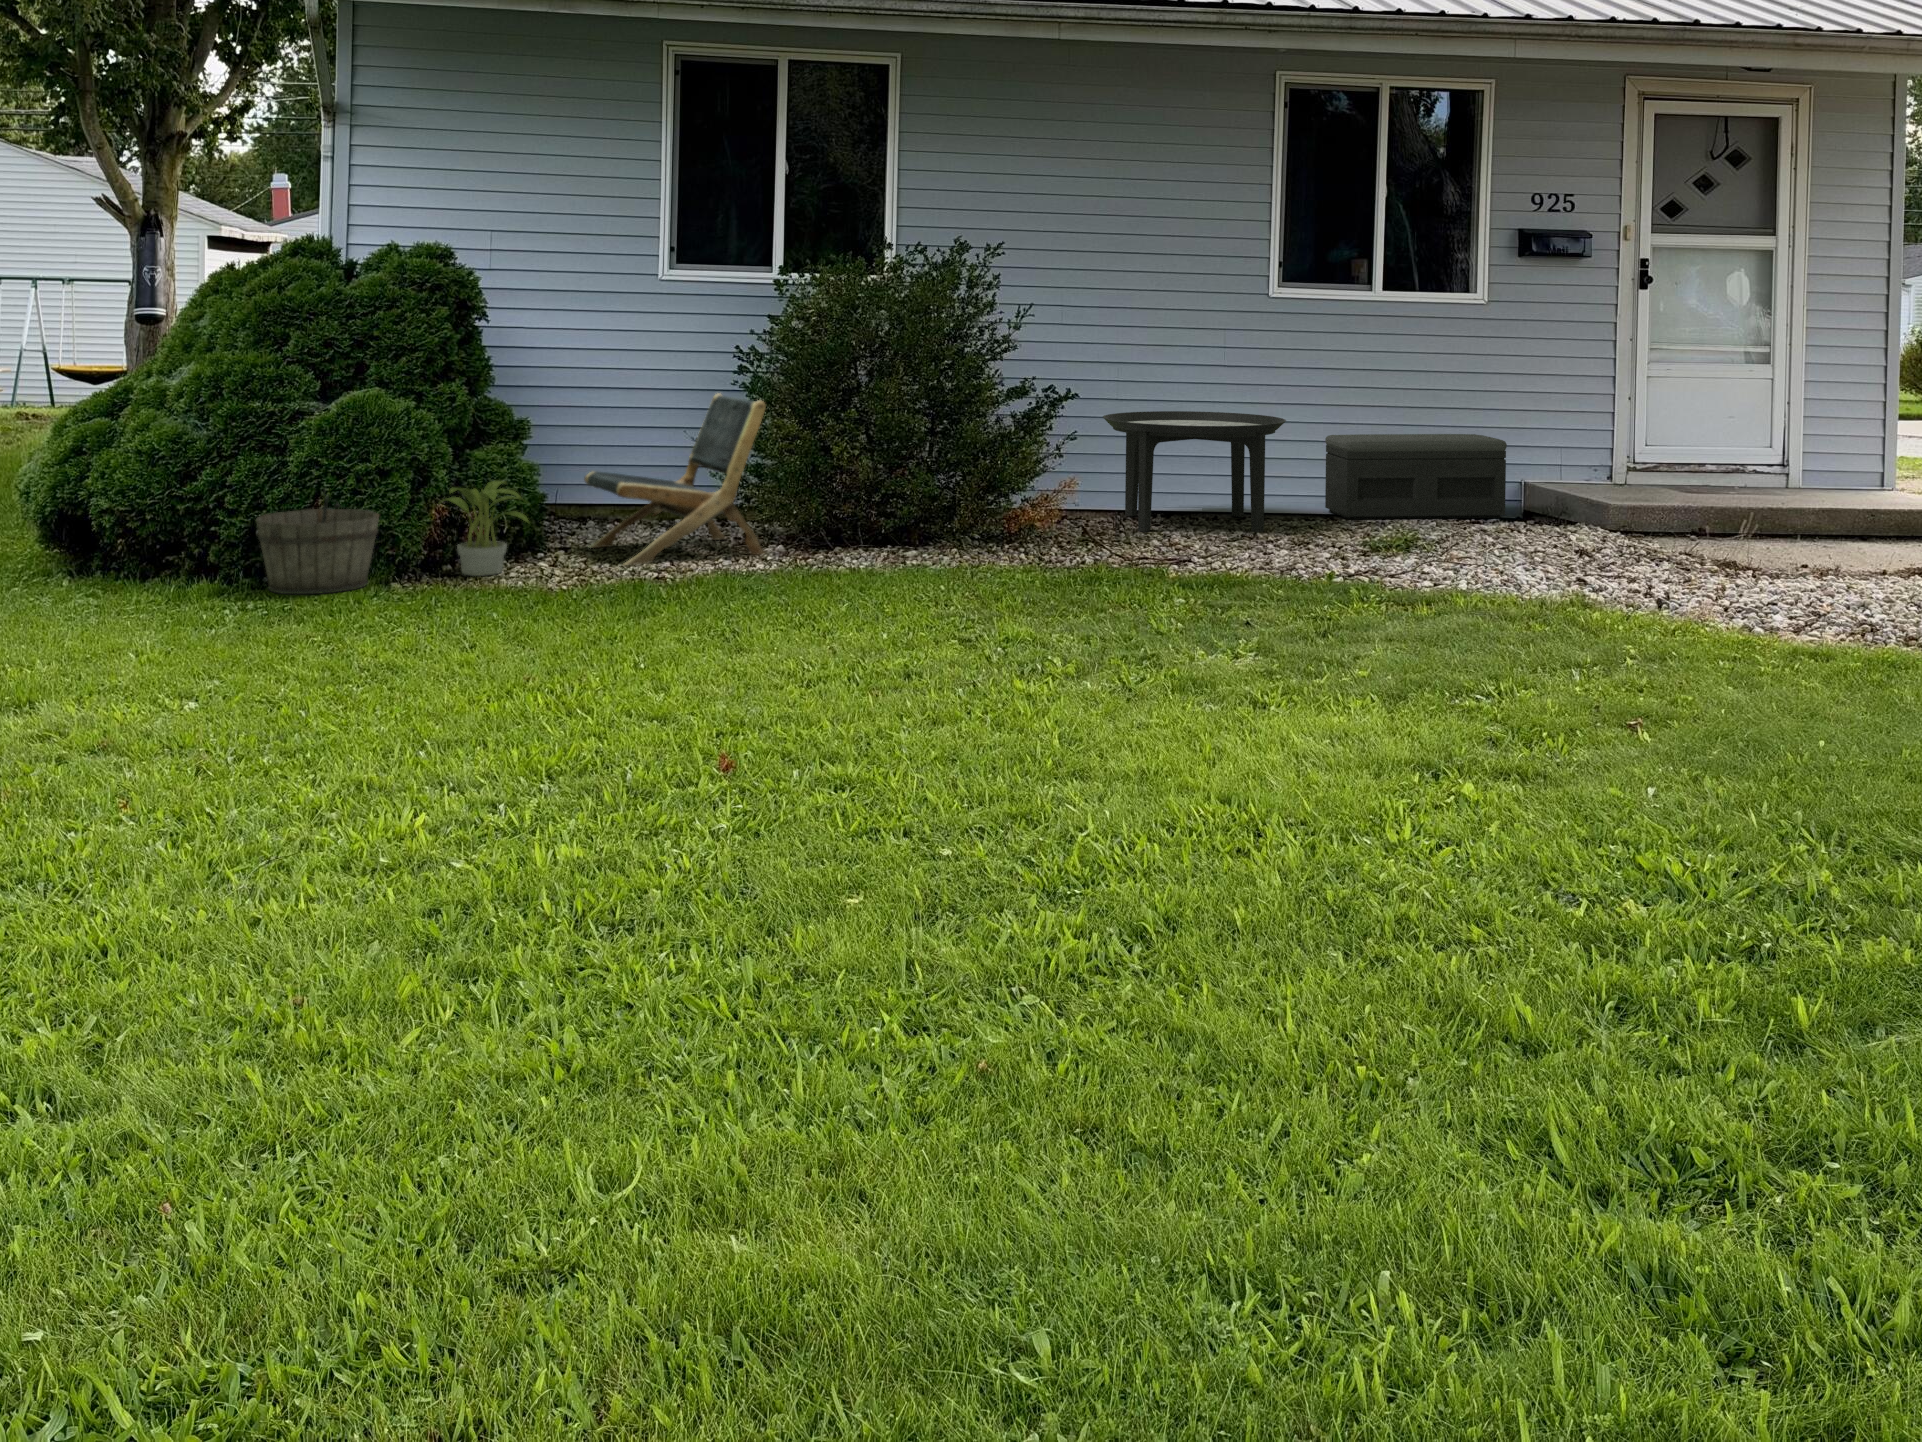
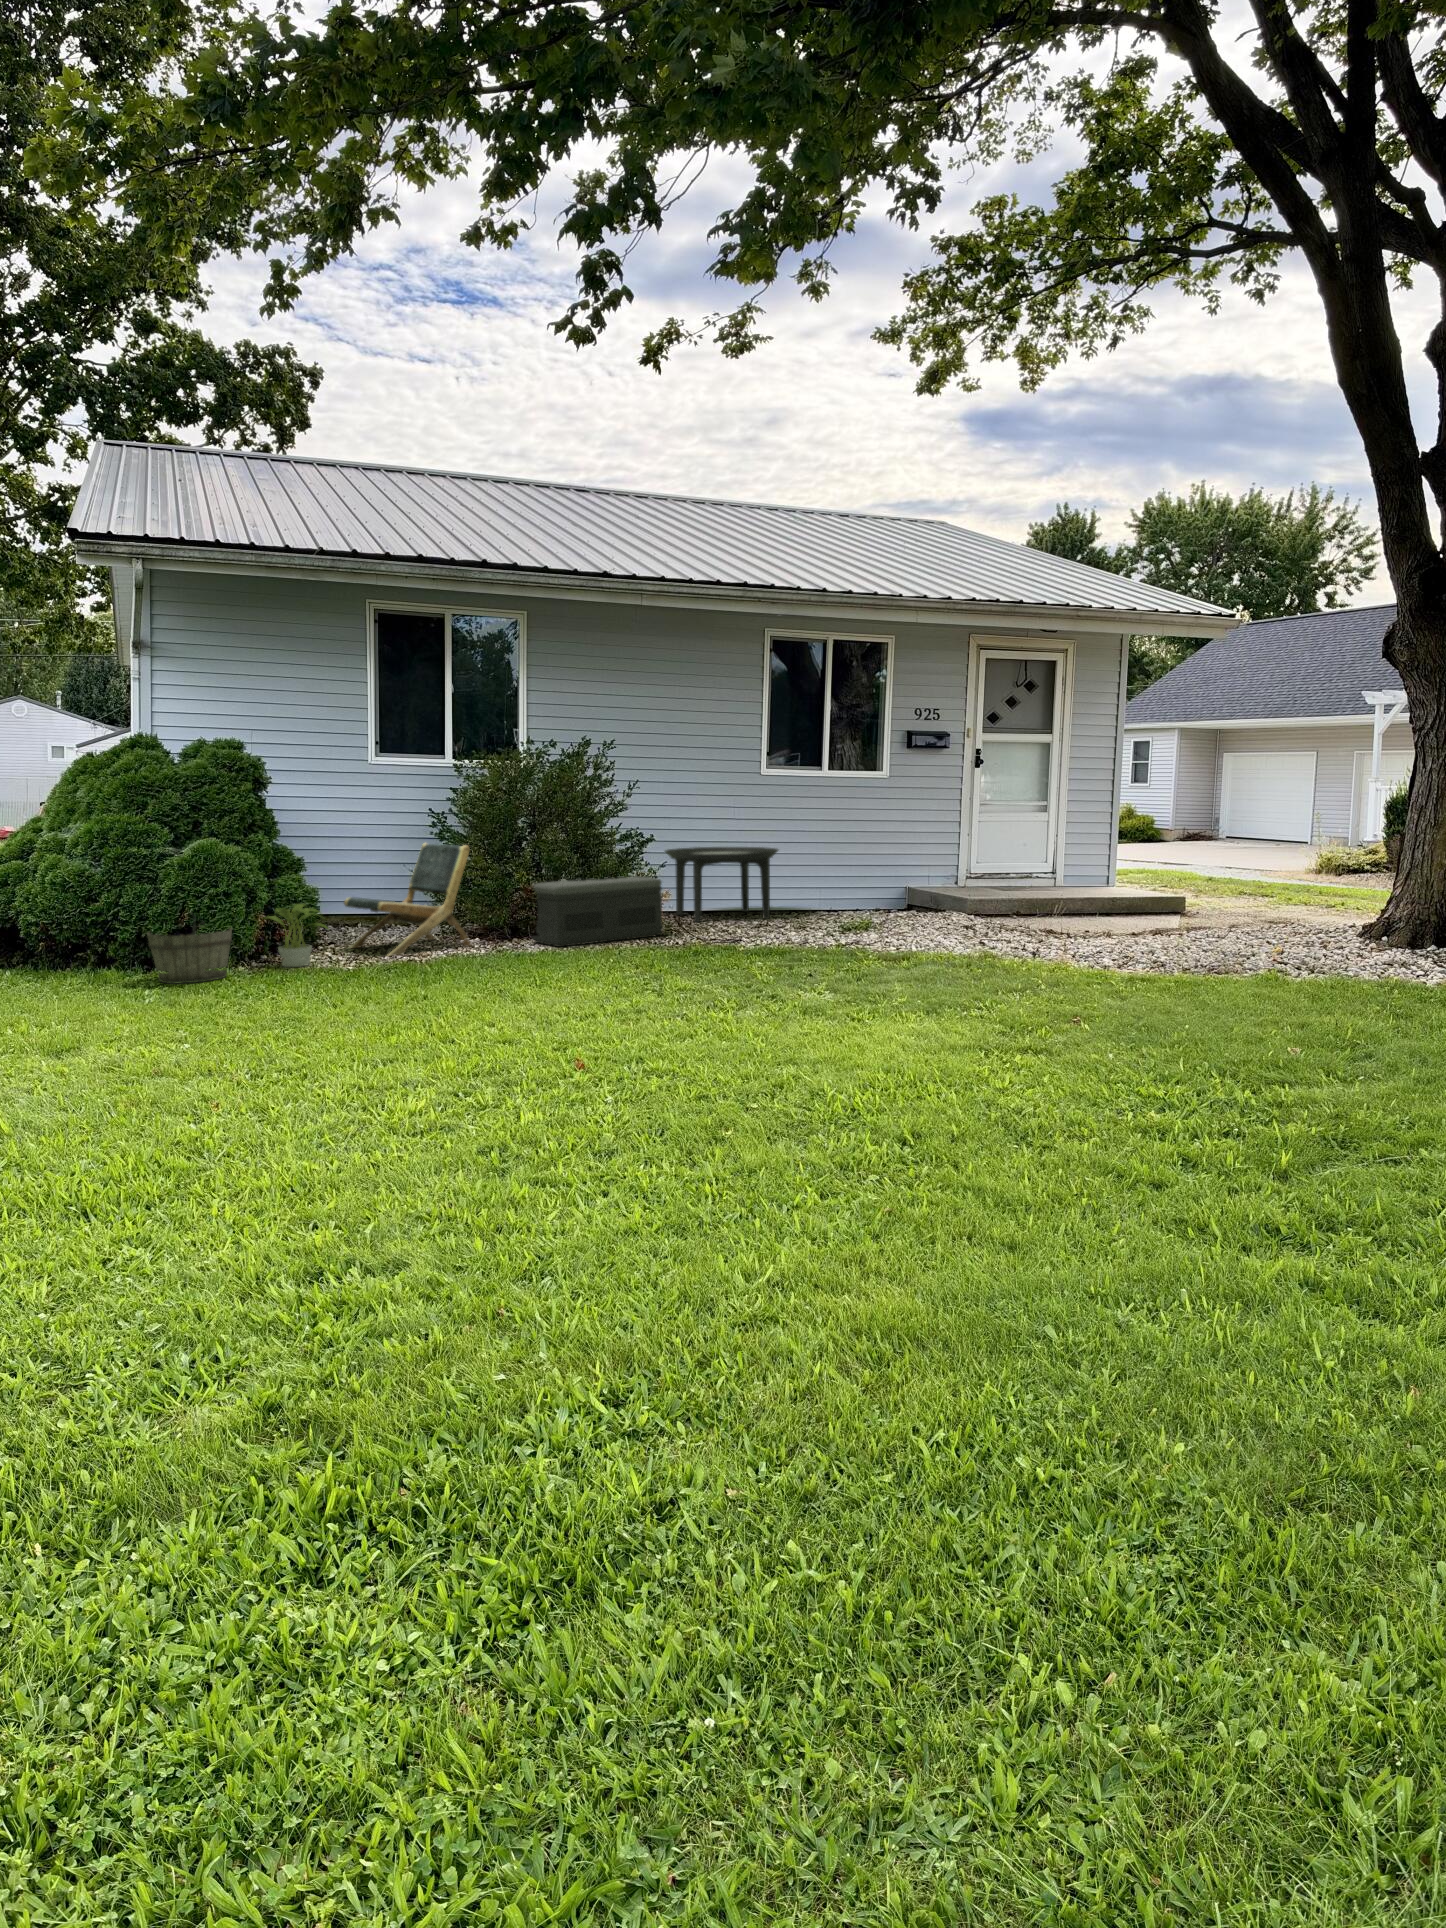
storage bench: present [1325,434,1507,519] -> present [532,876,662,947]

